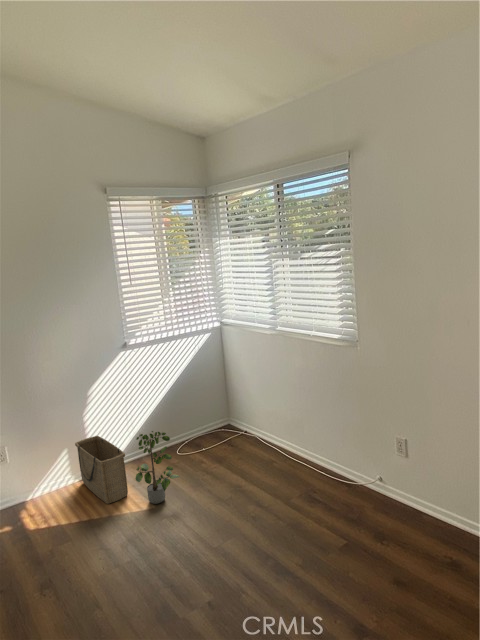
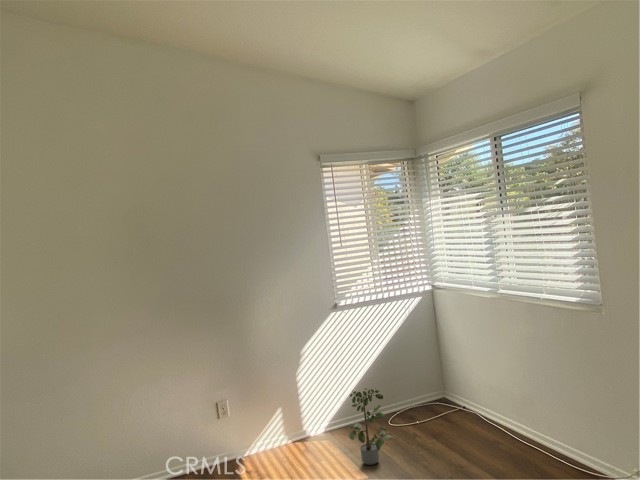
basket: present [75,436,128,503] -> none [289,396,341,462]

